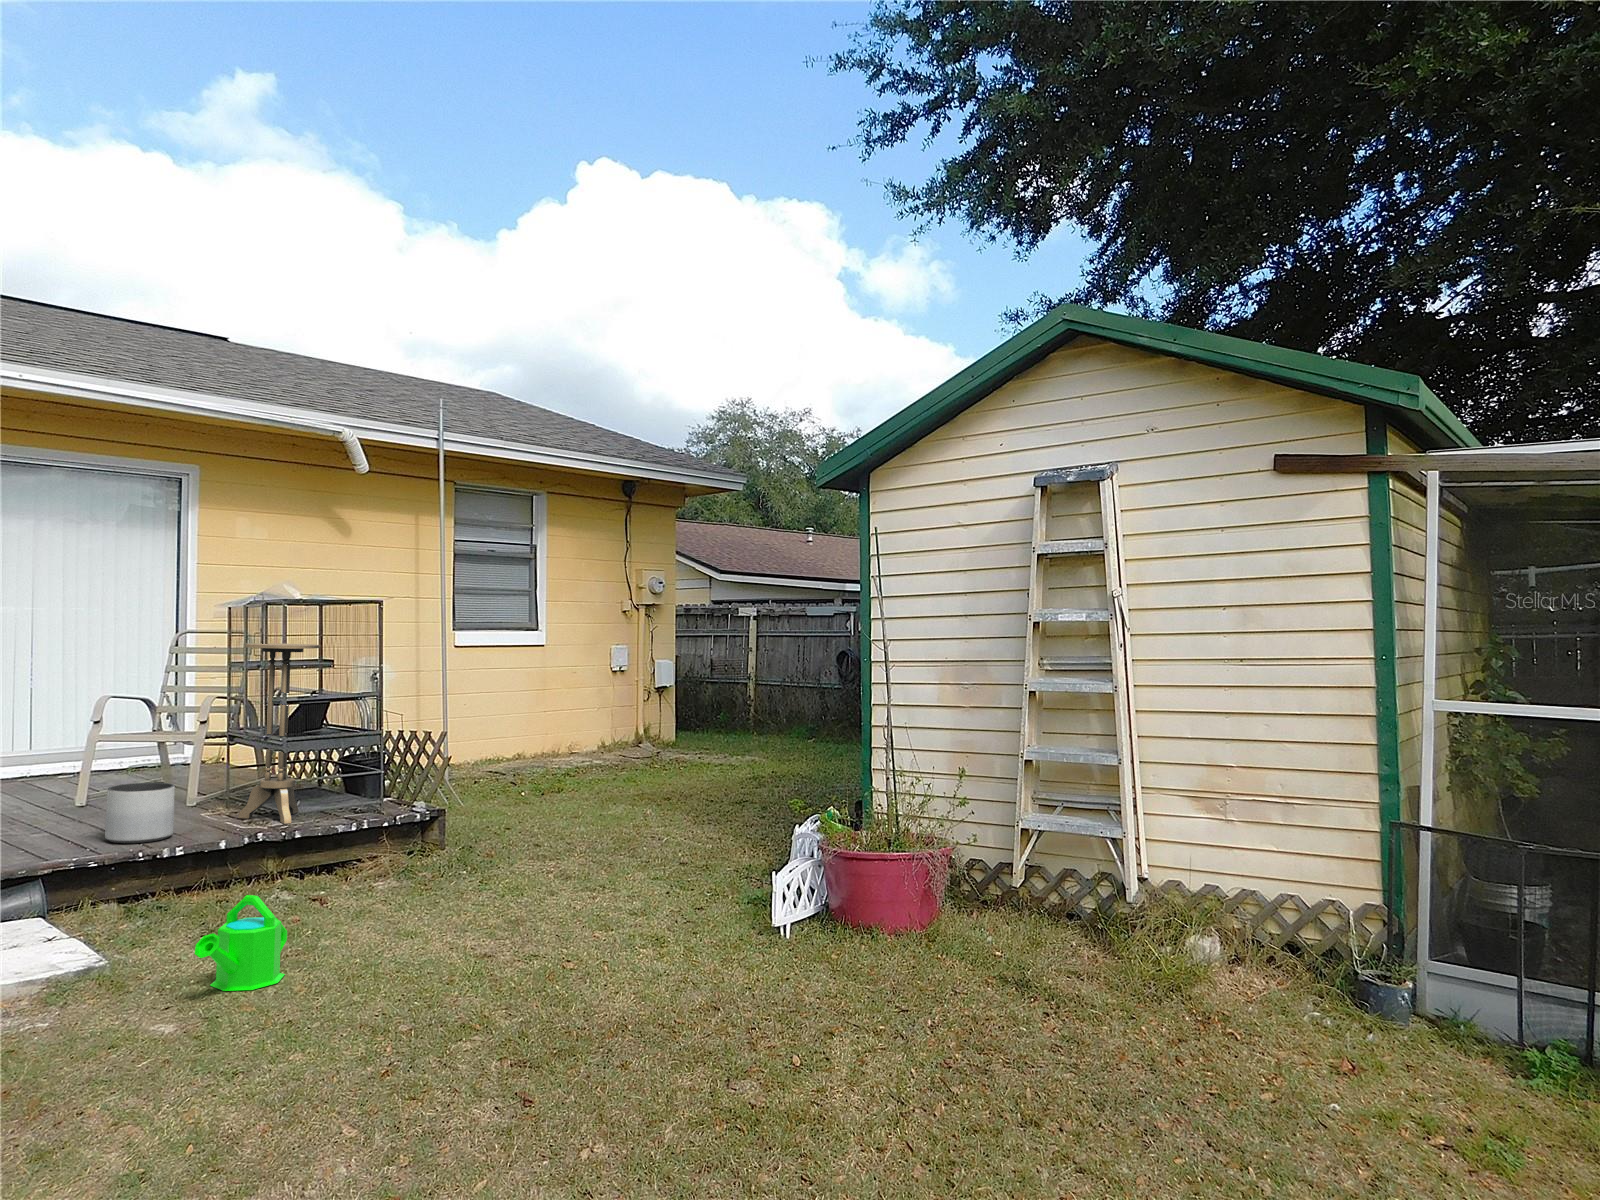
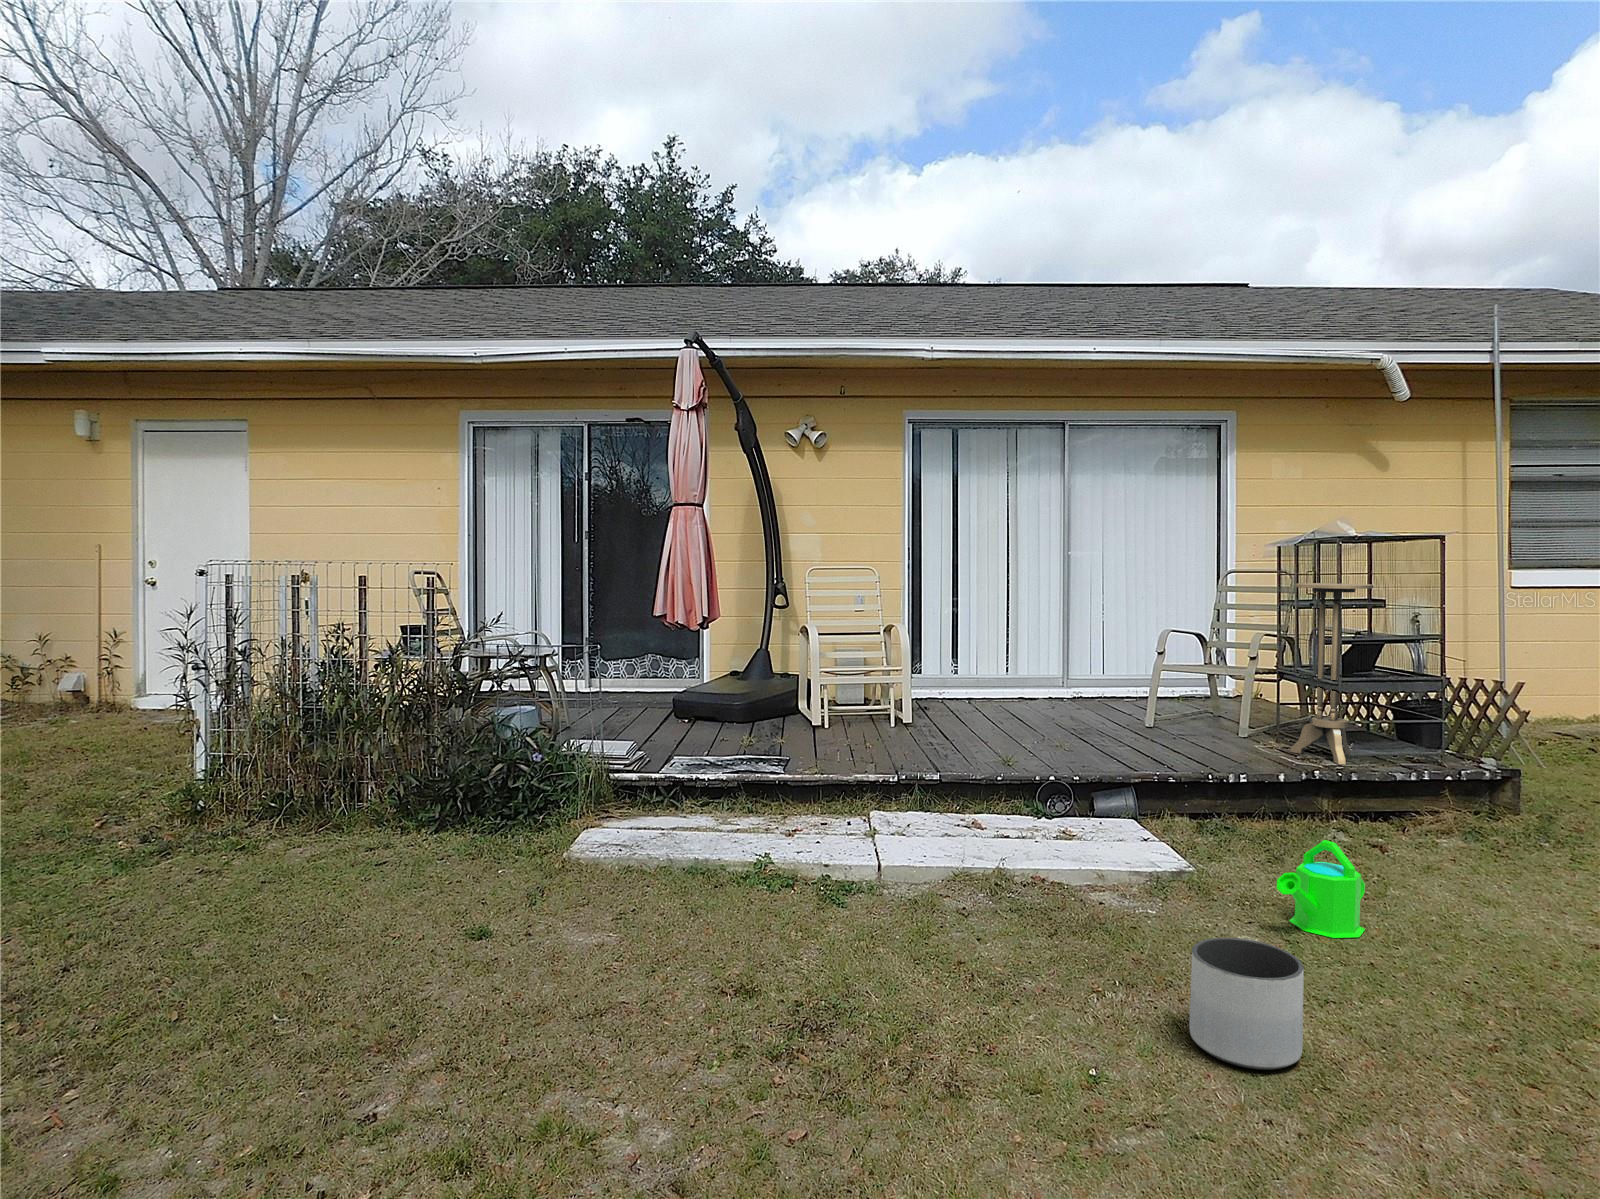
planter: present [105,783,175,843] -> present [1189,938,1304,1070]

